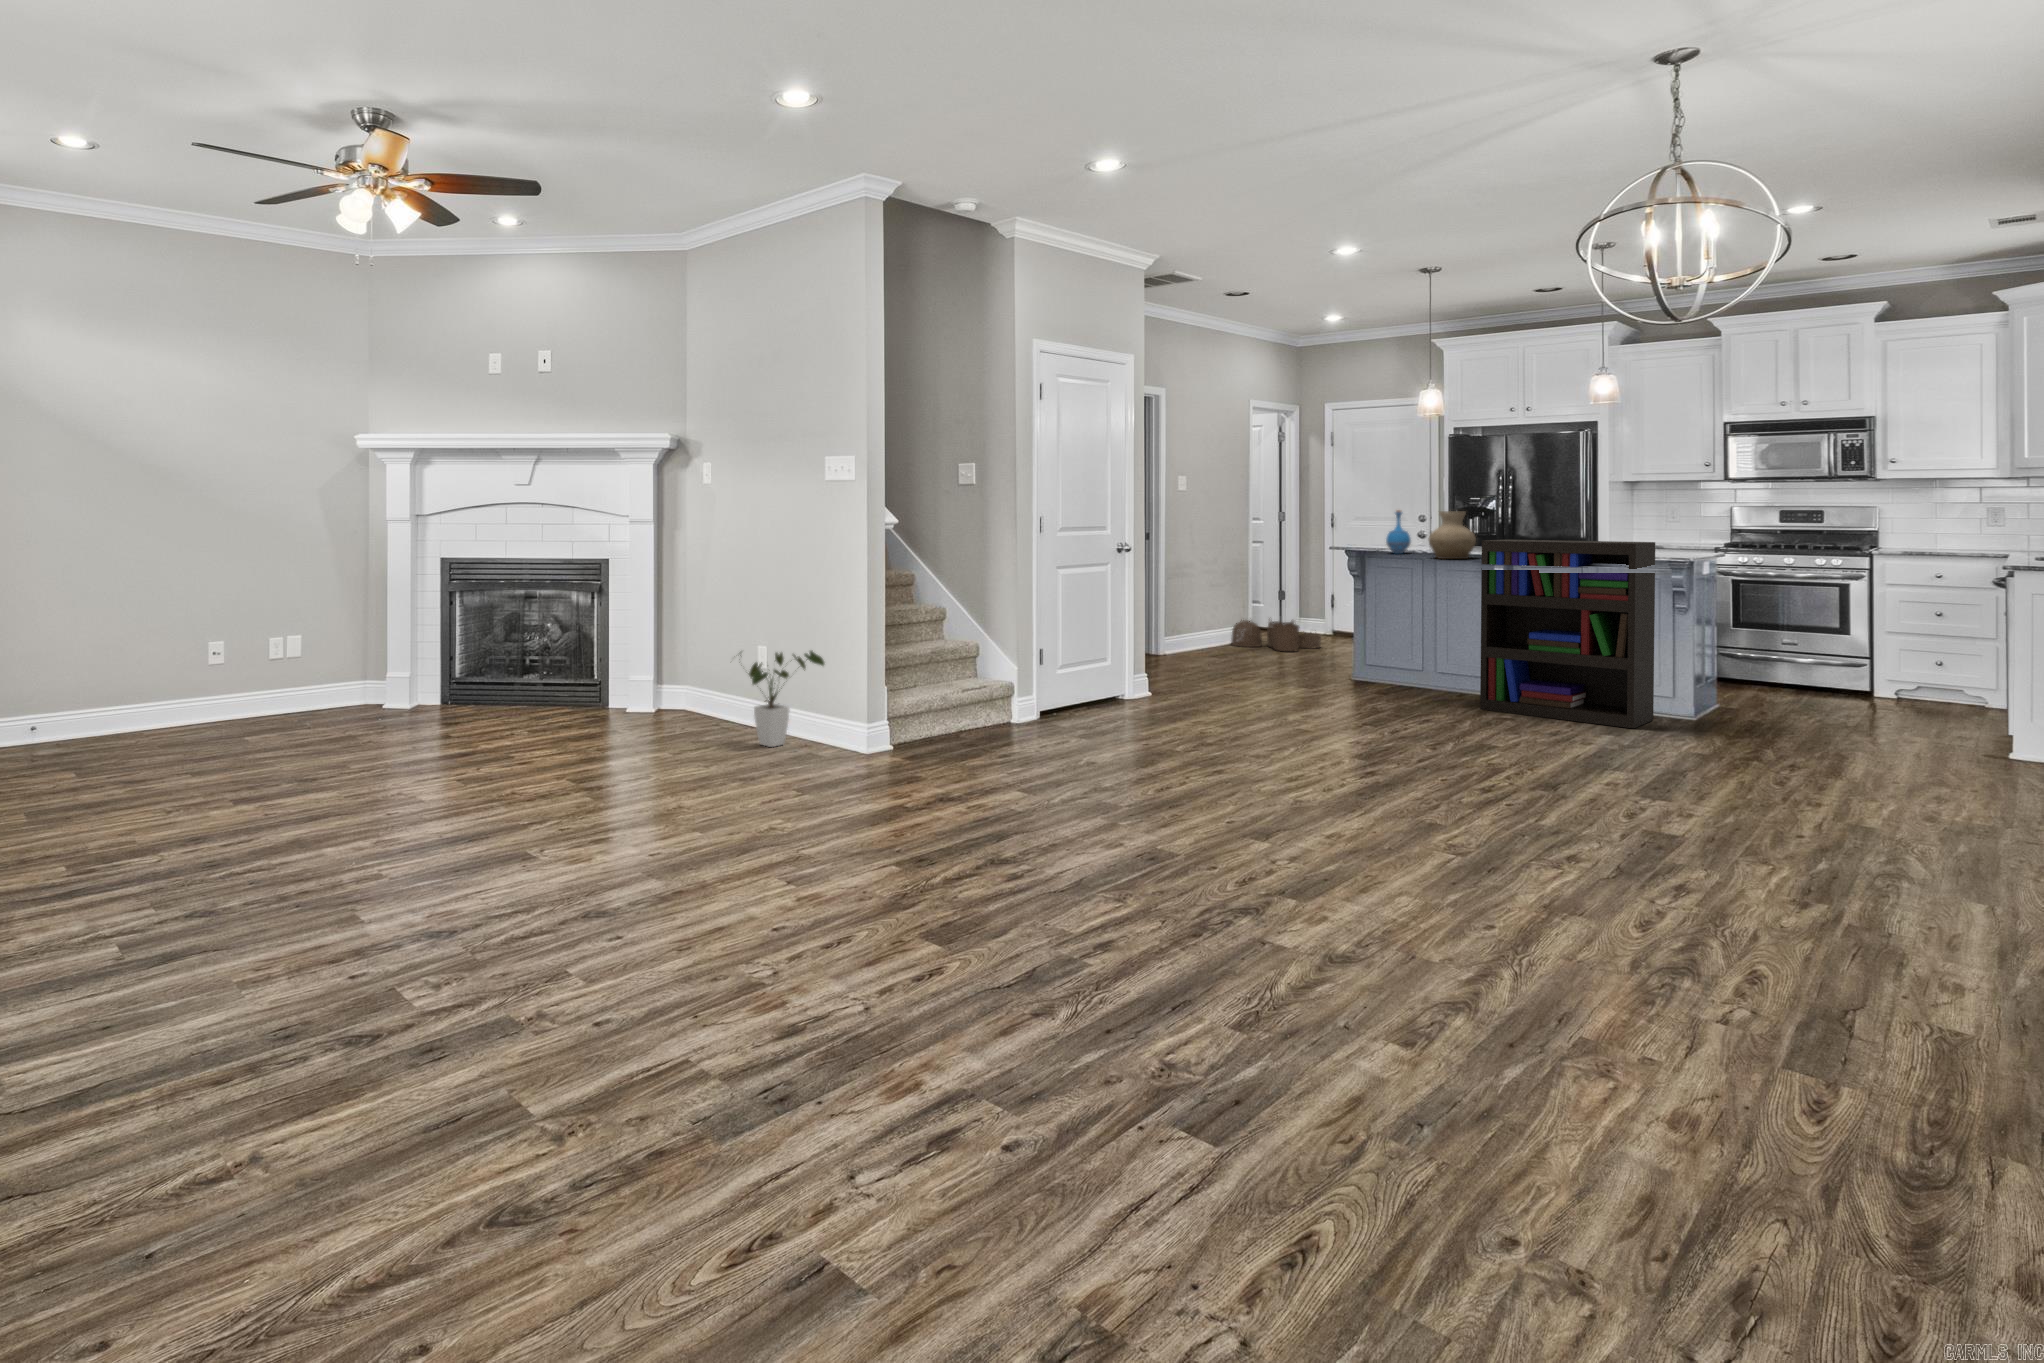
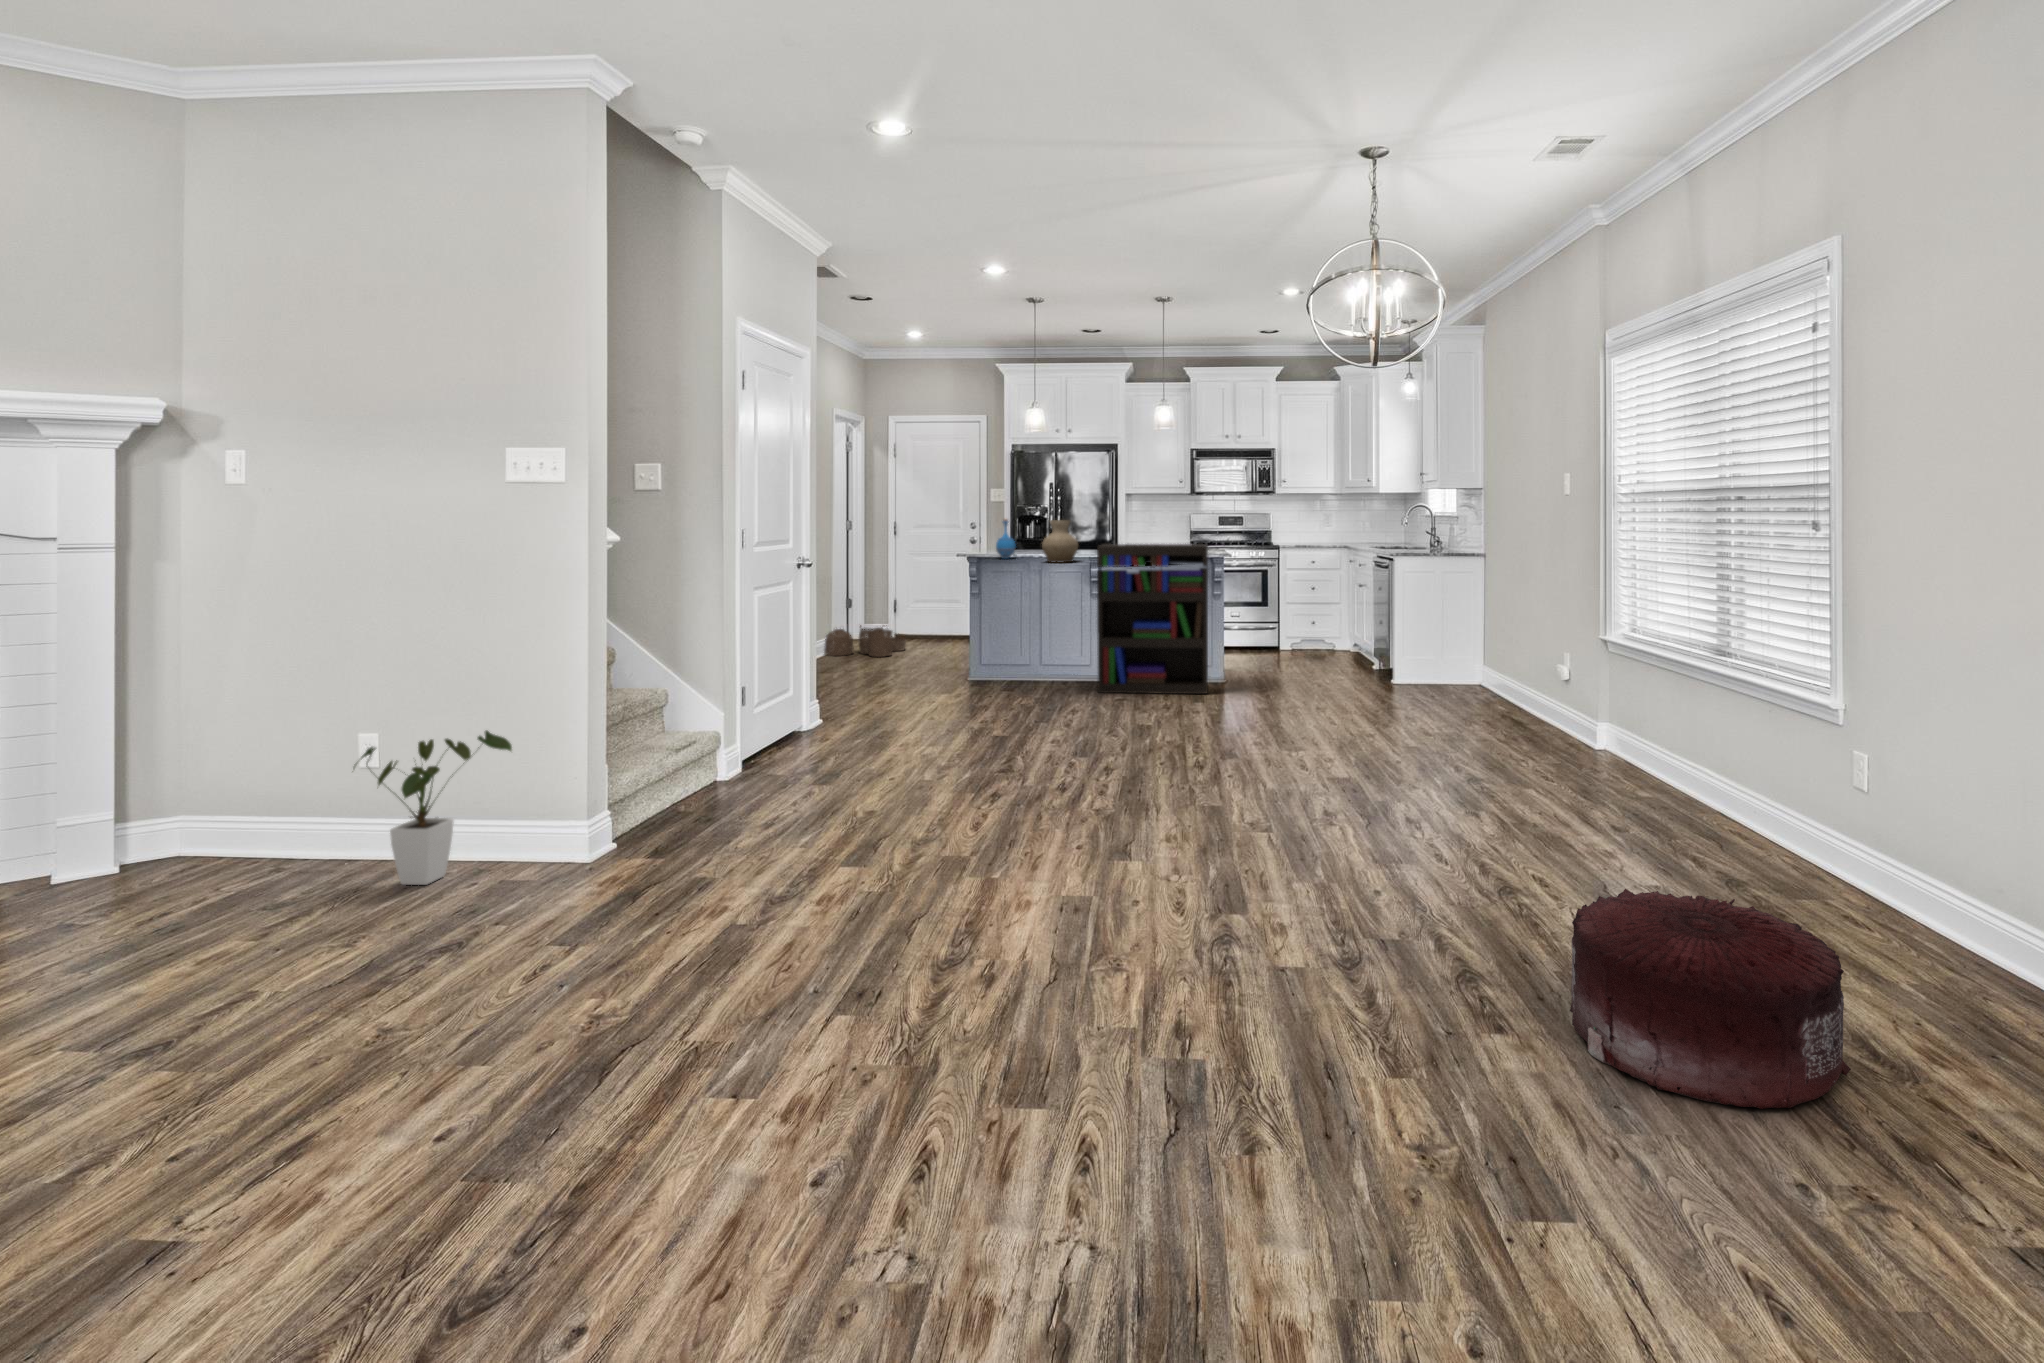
pouf: none [1474,943,1855,1225] -> present [1570,889,1851,1109]

